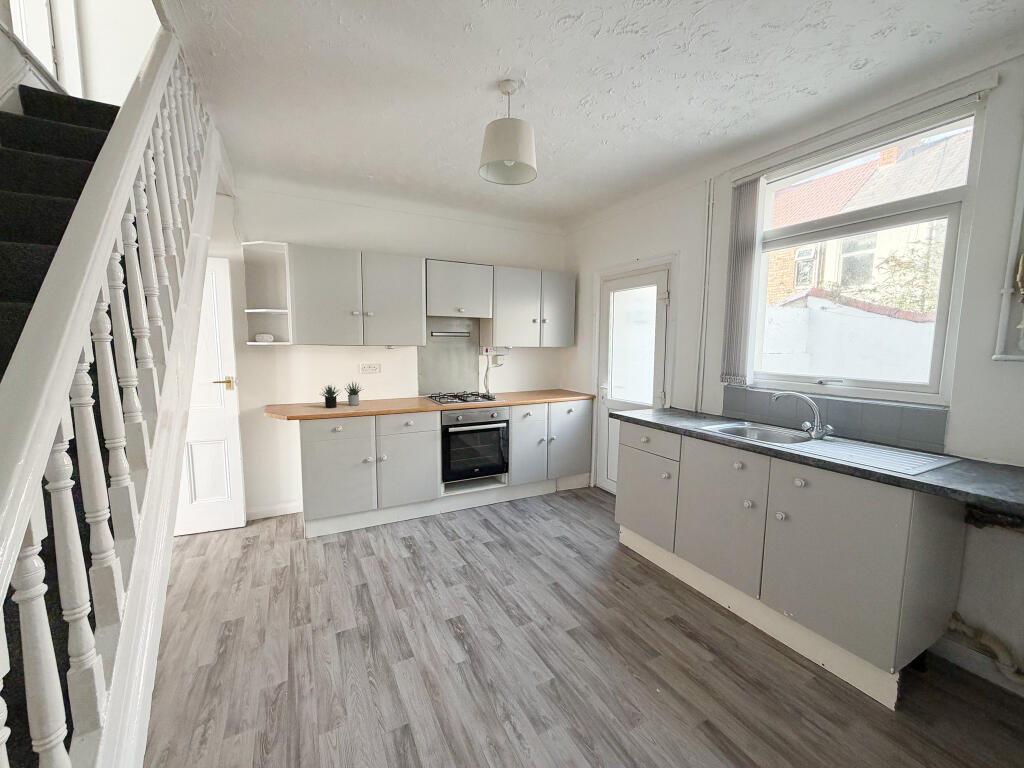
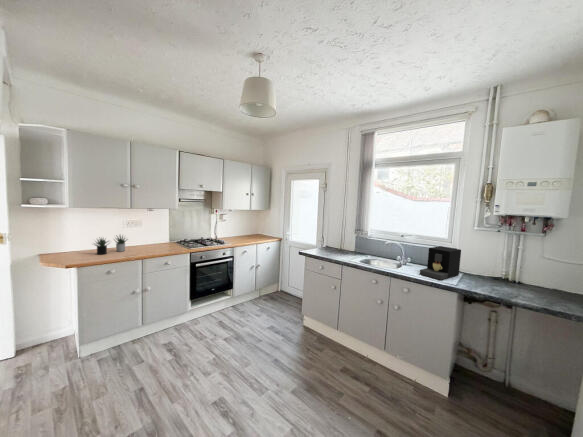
coffee maker: none [837,399,950,464] -> present [420,246,461,280]

